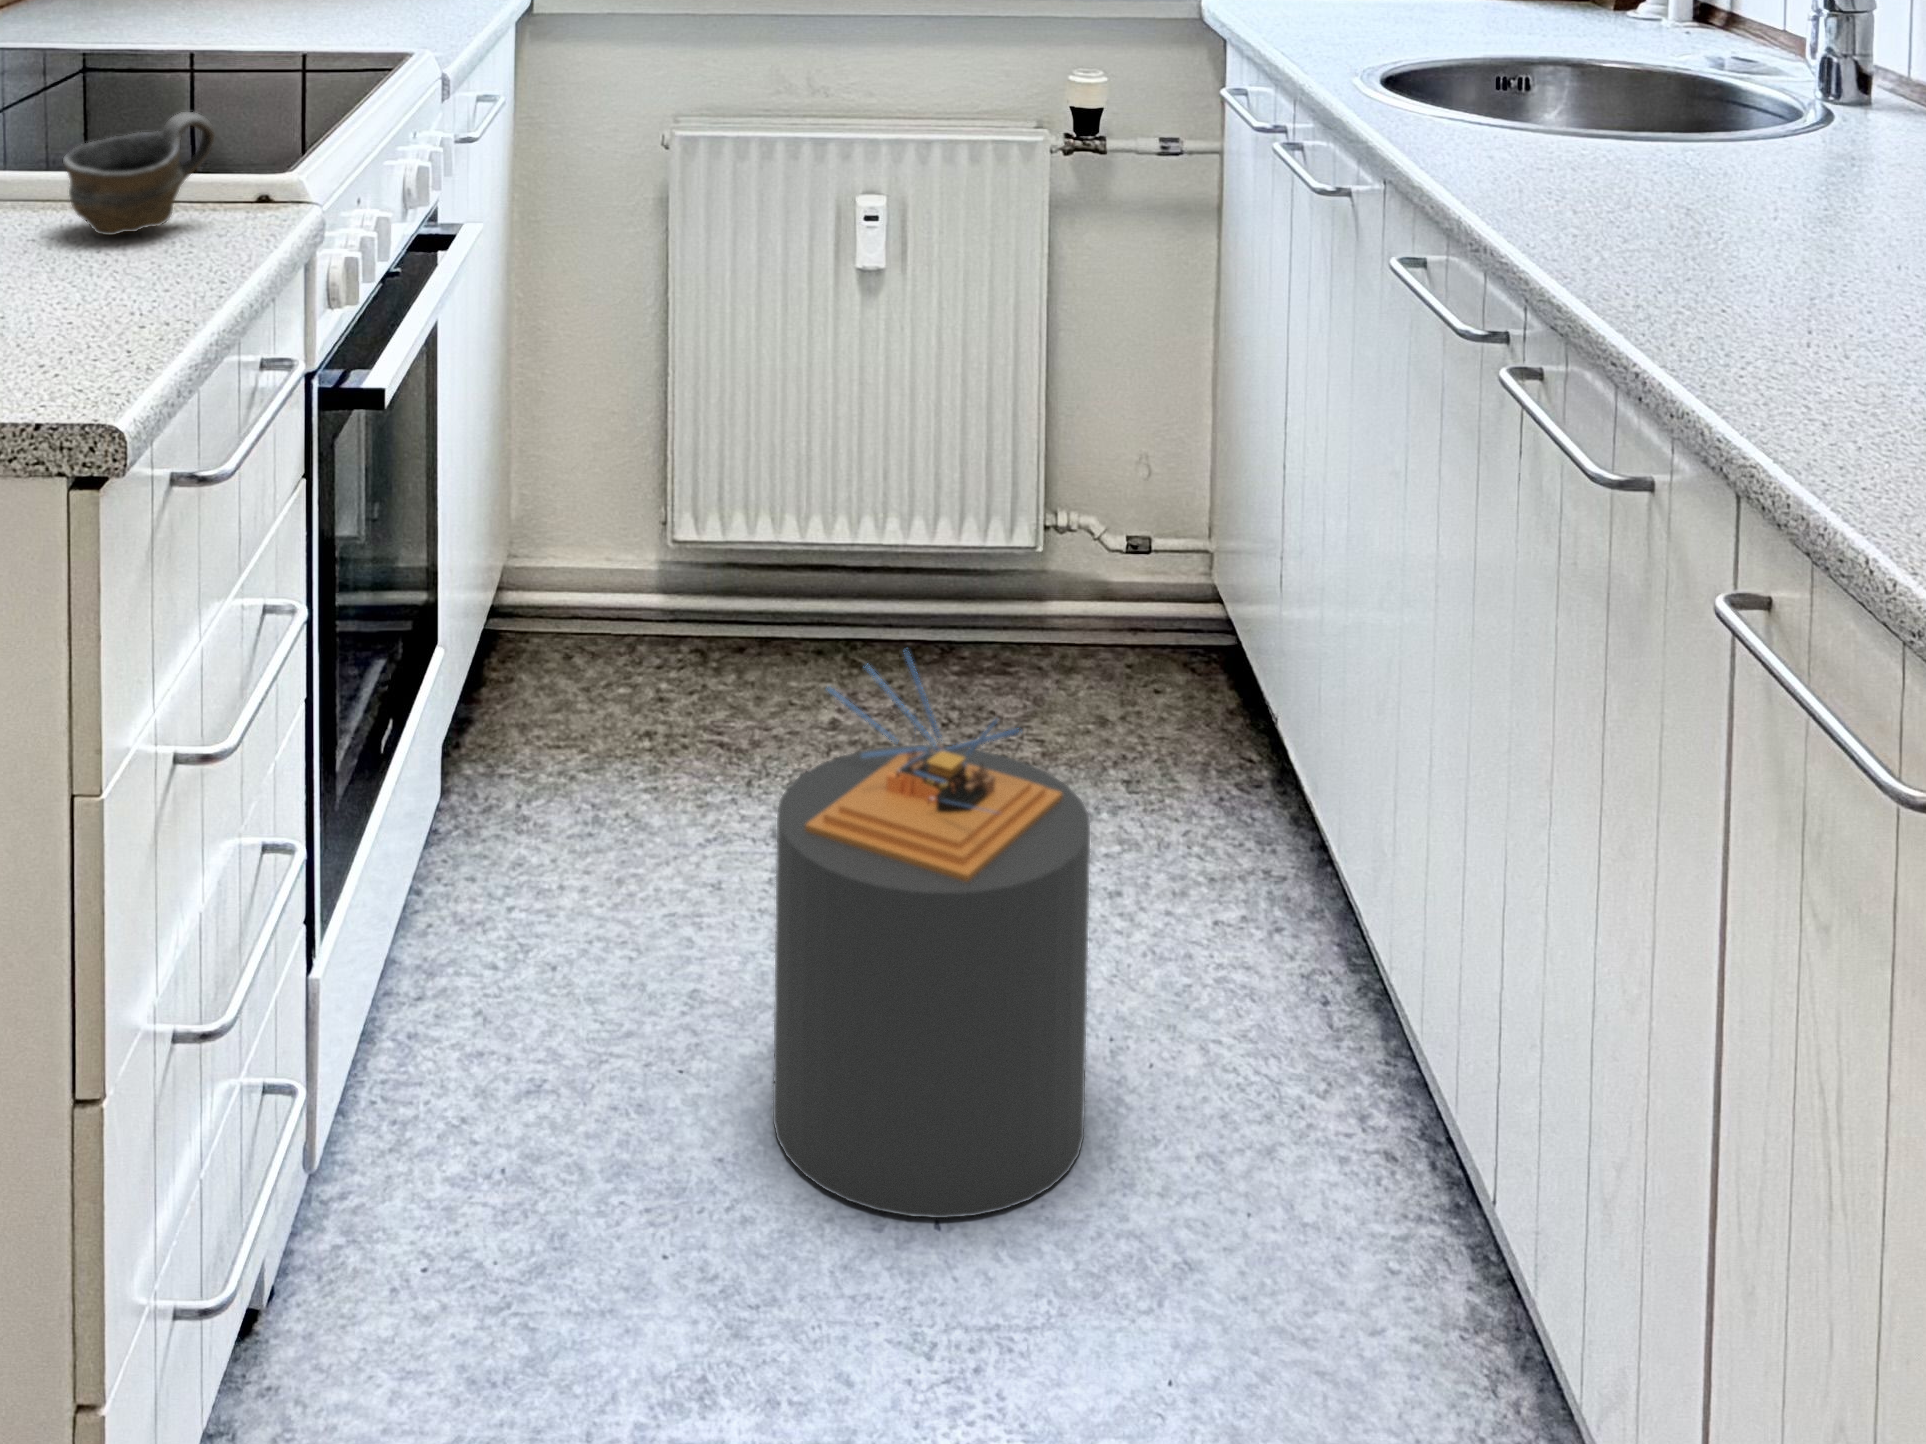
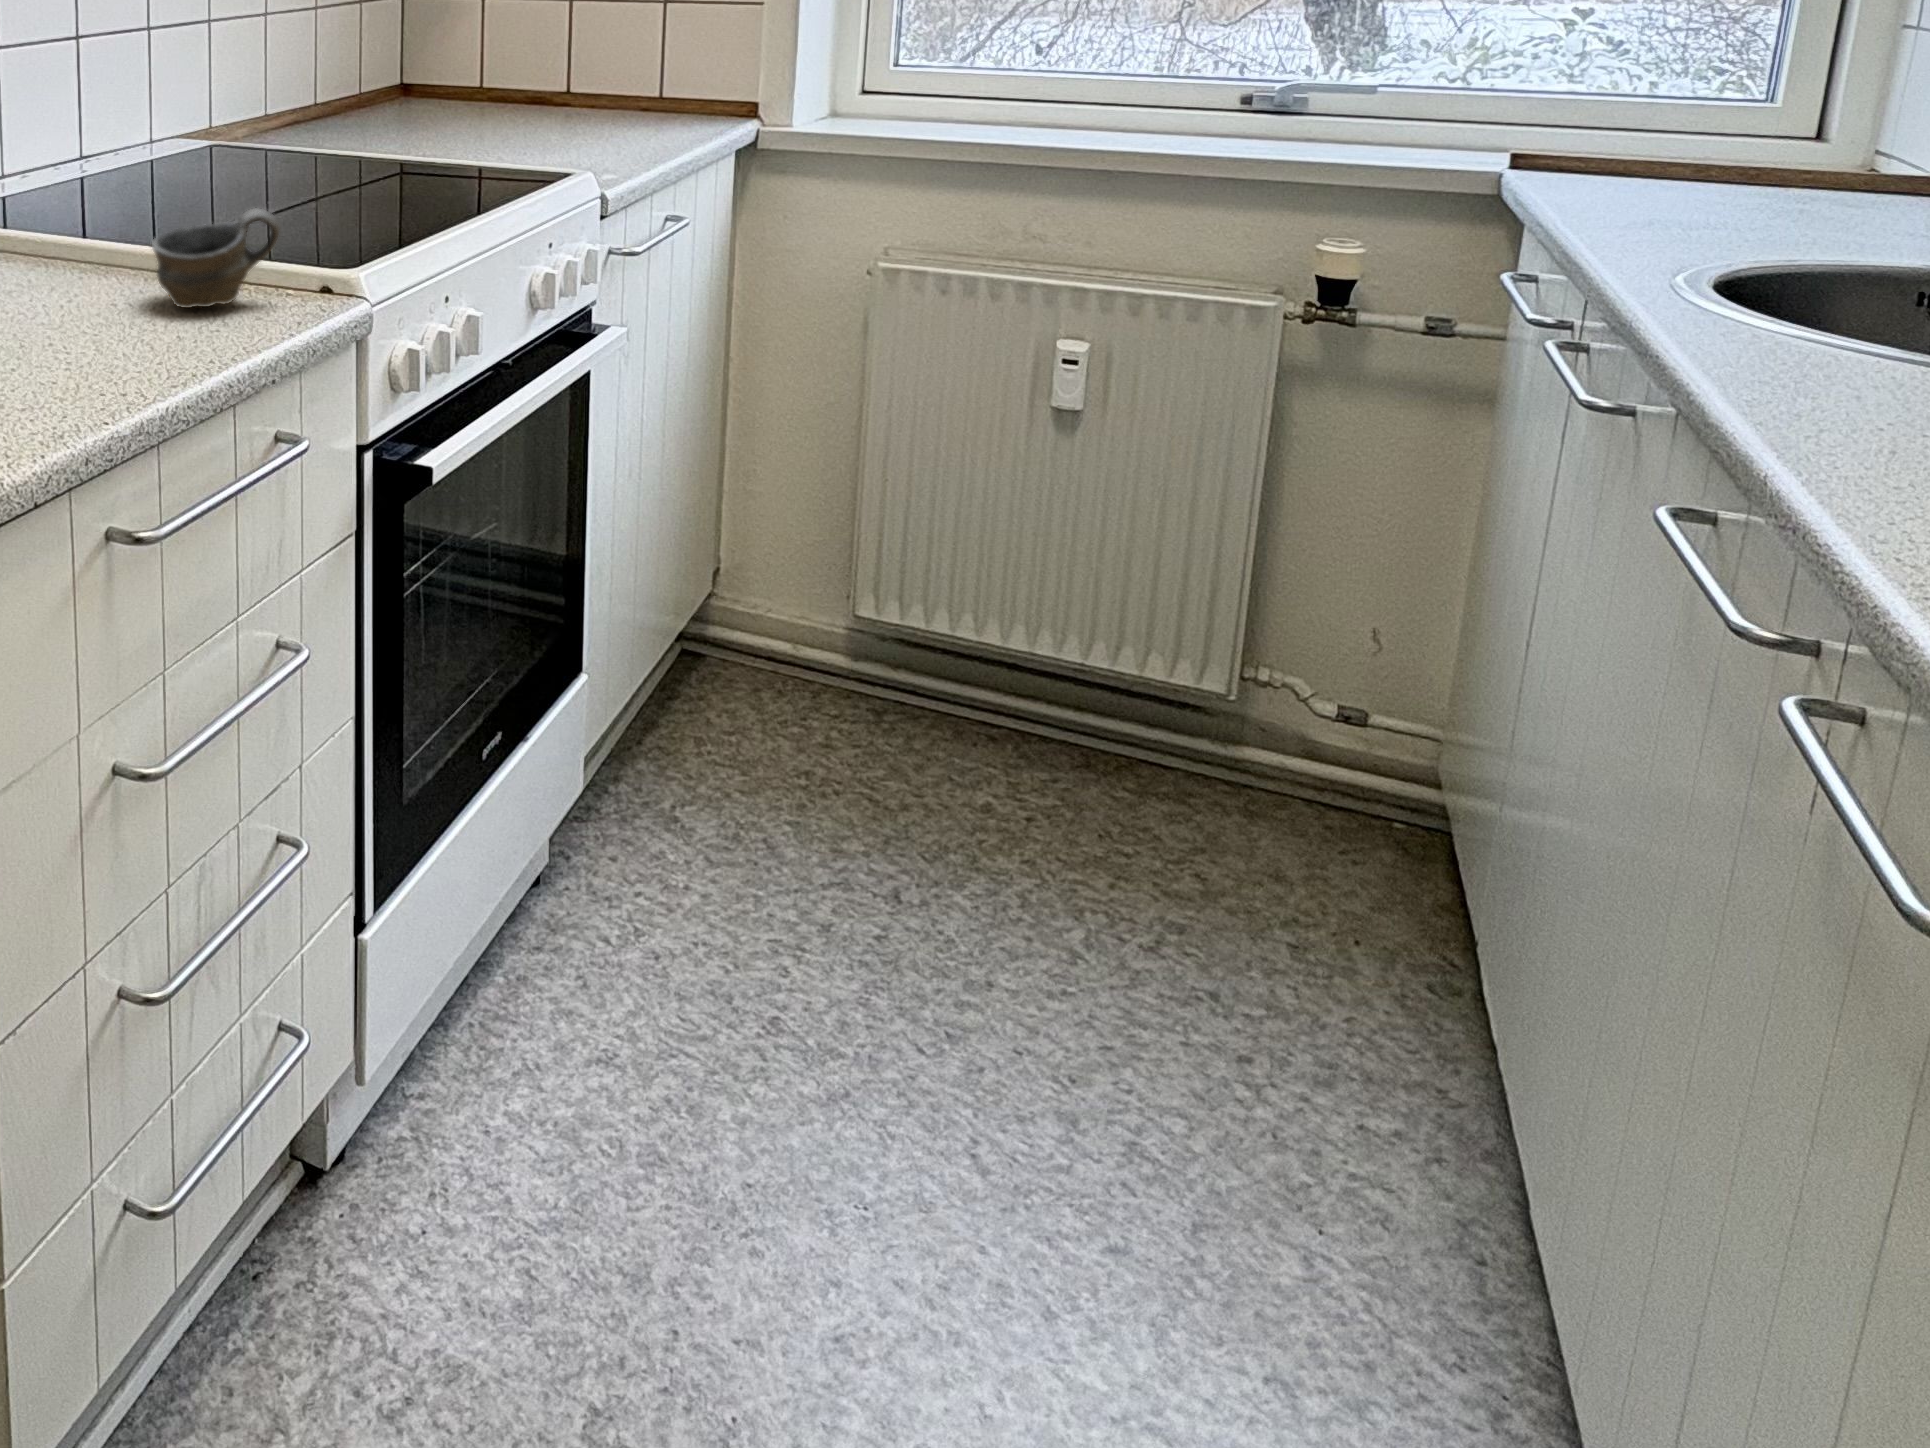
trash can: present [773,650,1090,1218] -> none [807,773,1171,1353]

